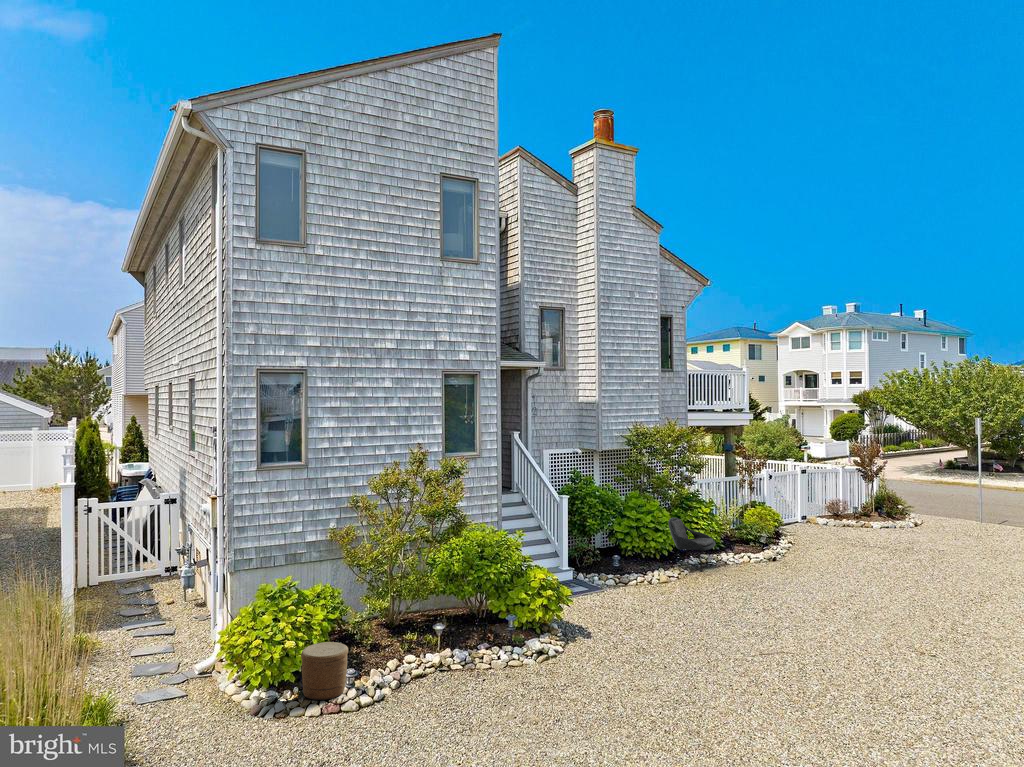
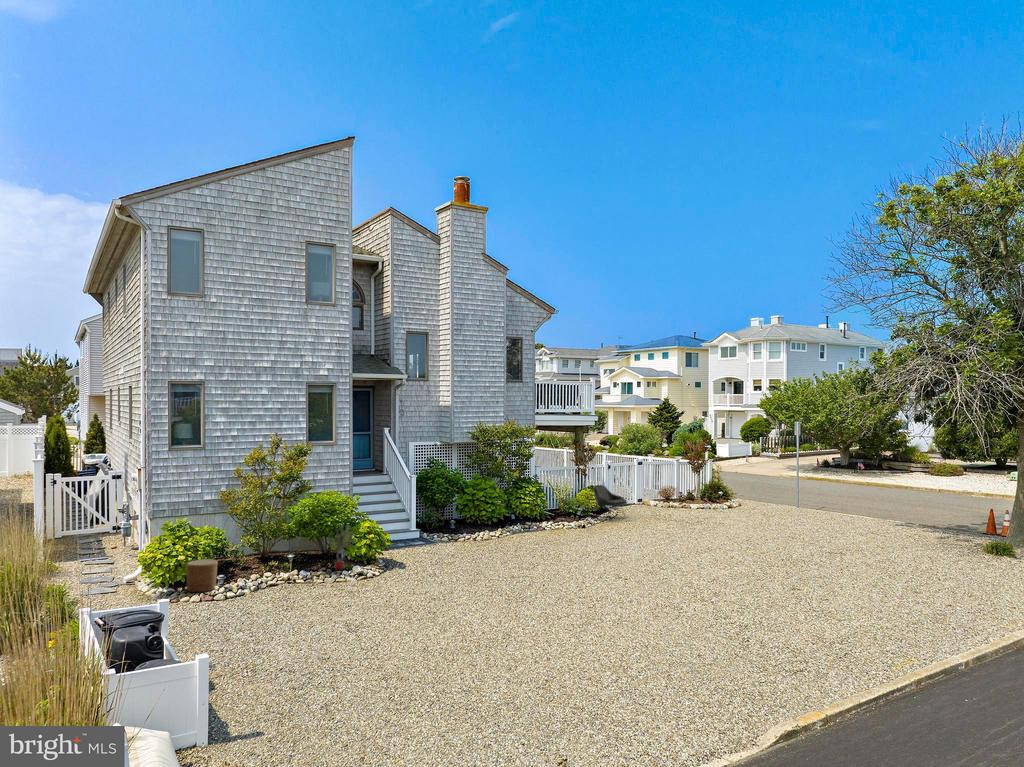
lounge chair: present [668,518,716,572] -> present [593,485,627,518]
potted tree: none [488,580,535,649] -> present [327,525,353,570]

